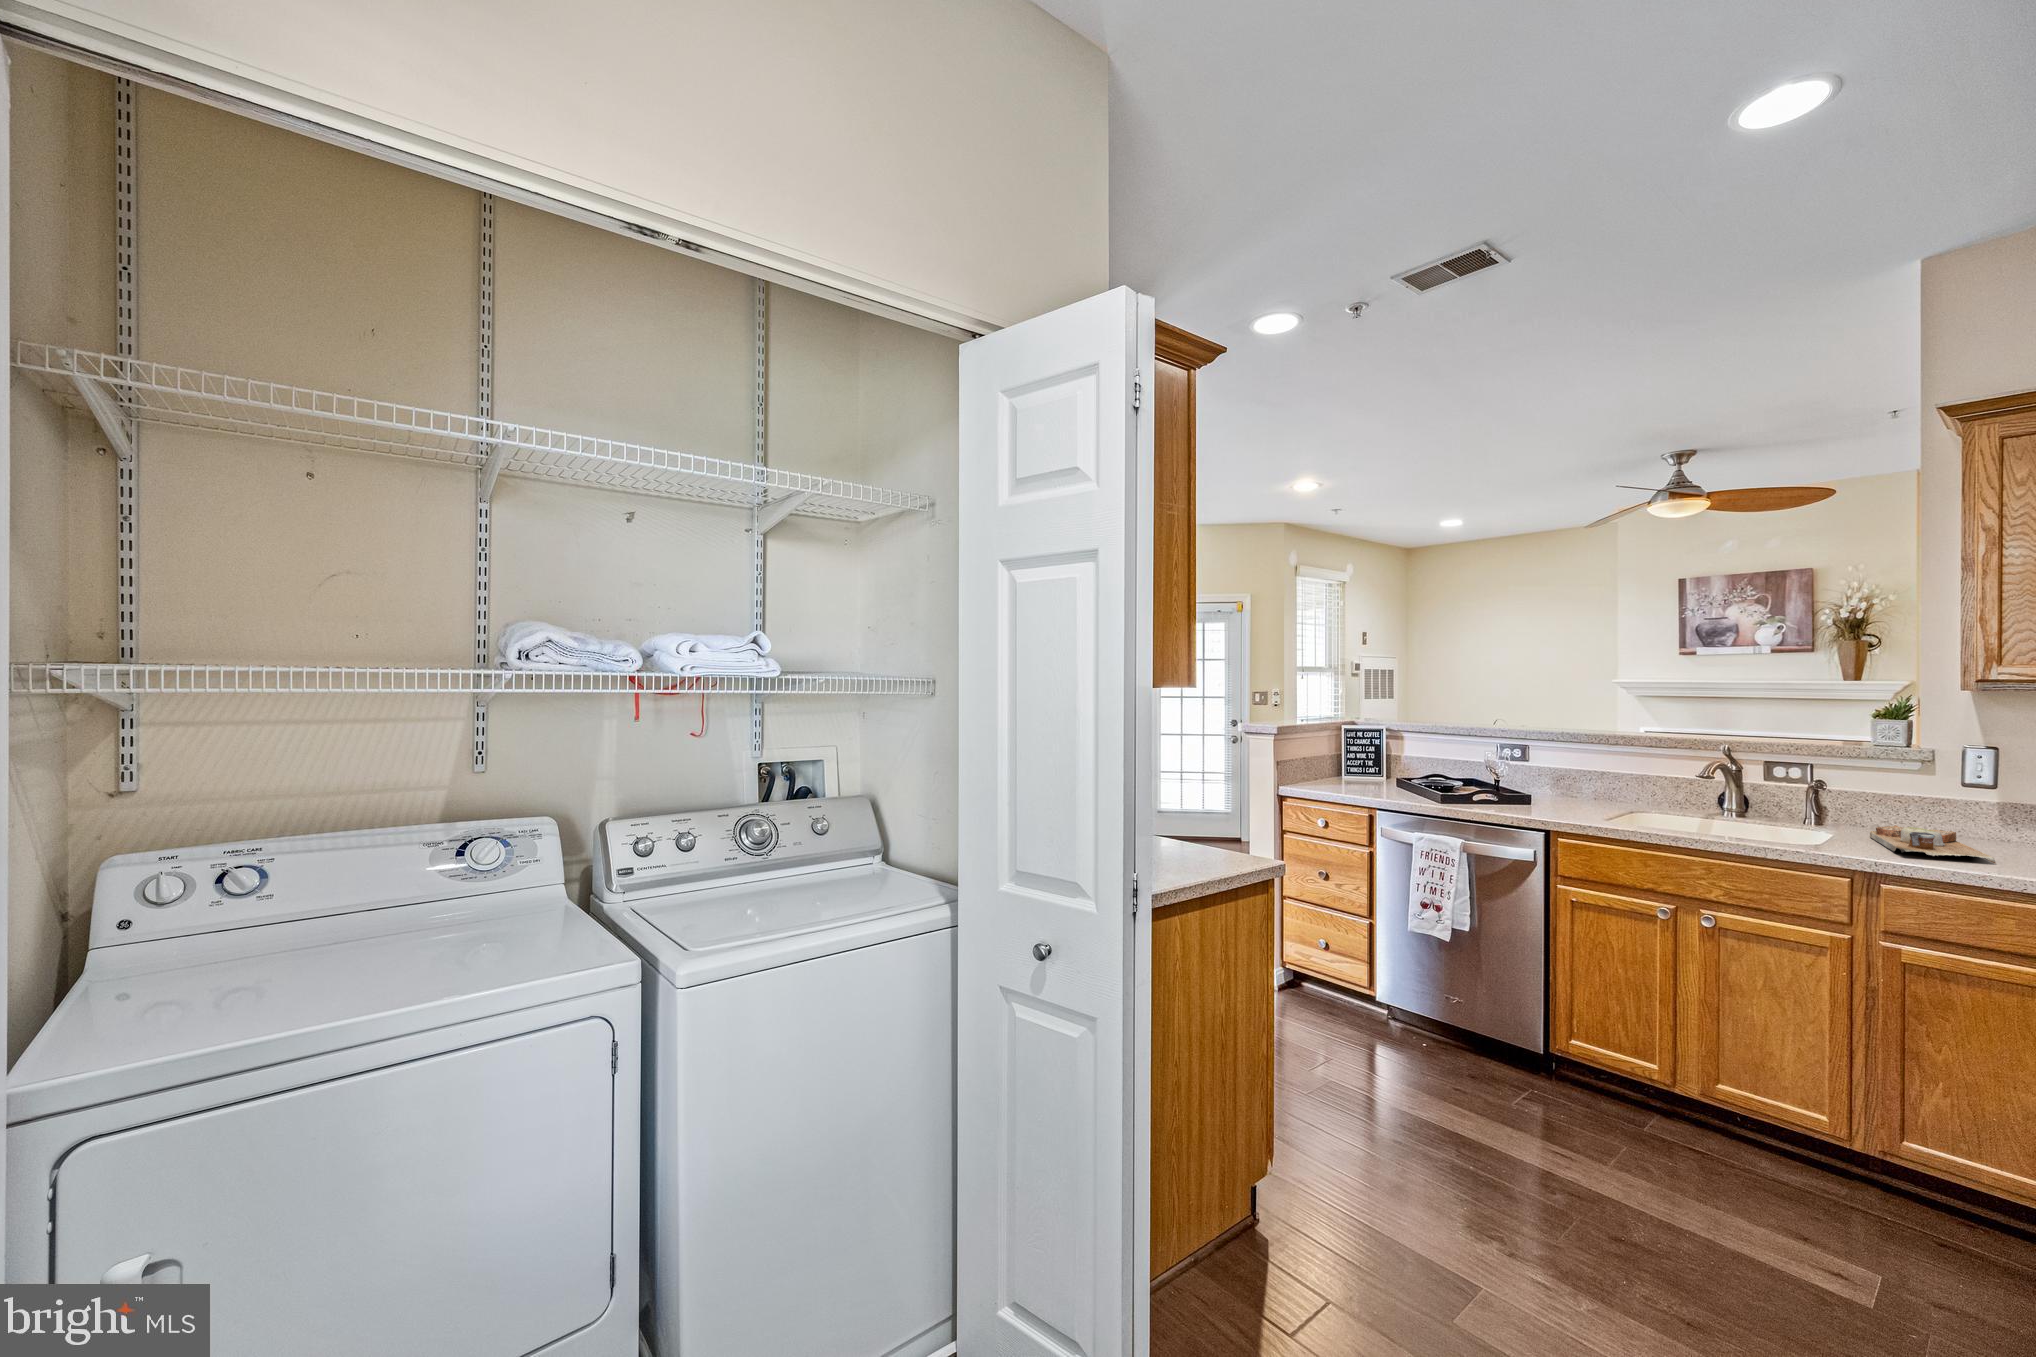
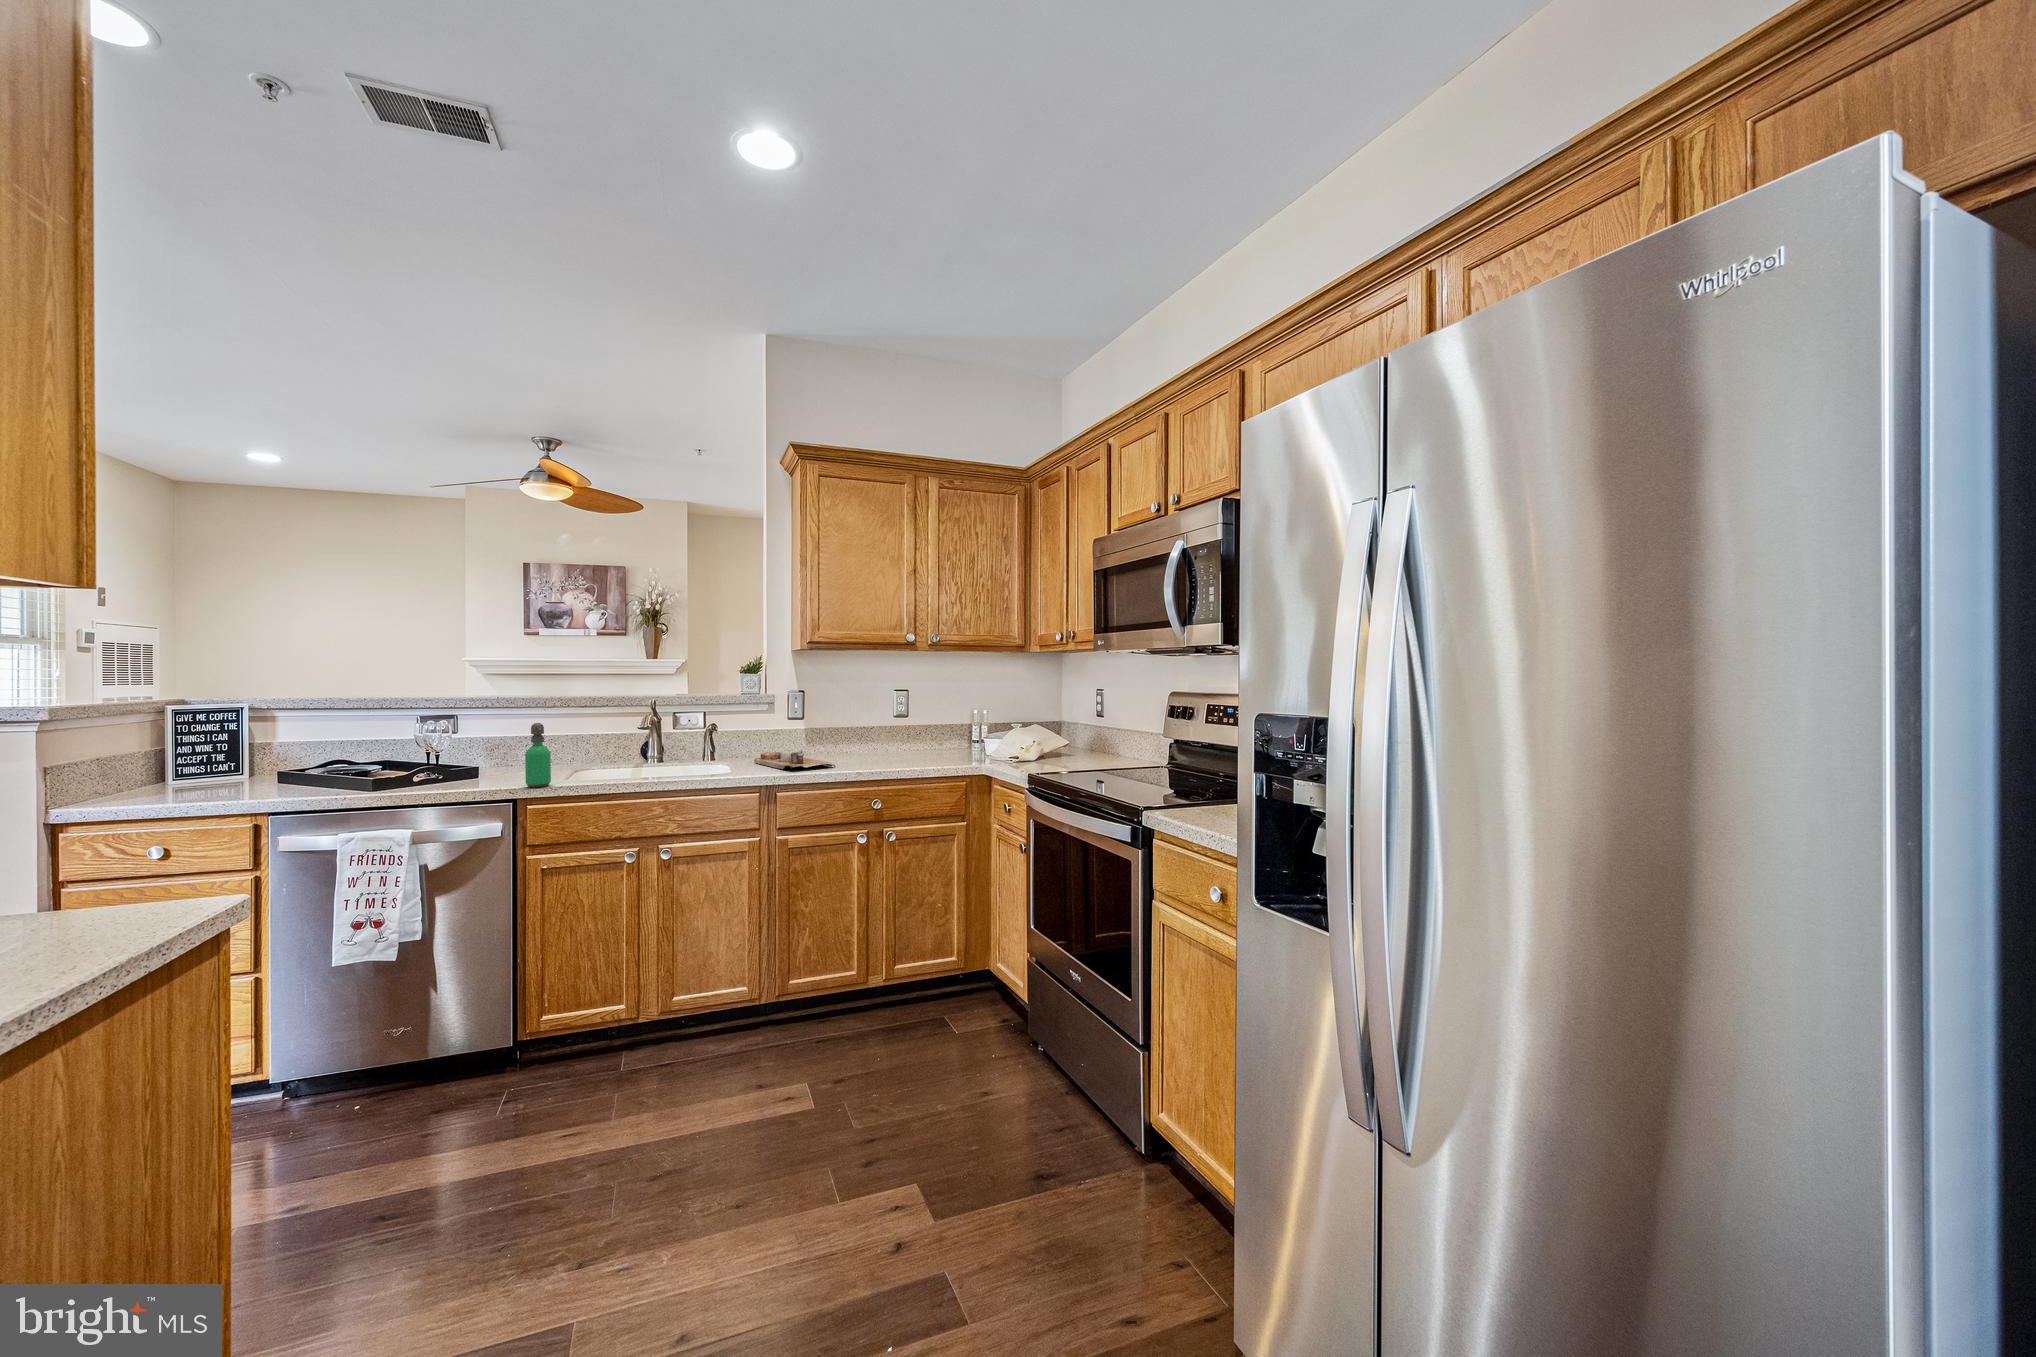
soap dispenser: none [1562,760,1587,822] -> present [525,723,551,787]

